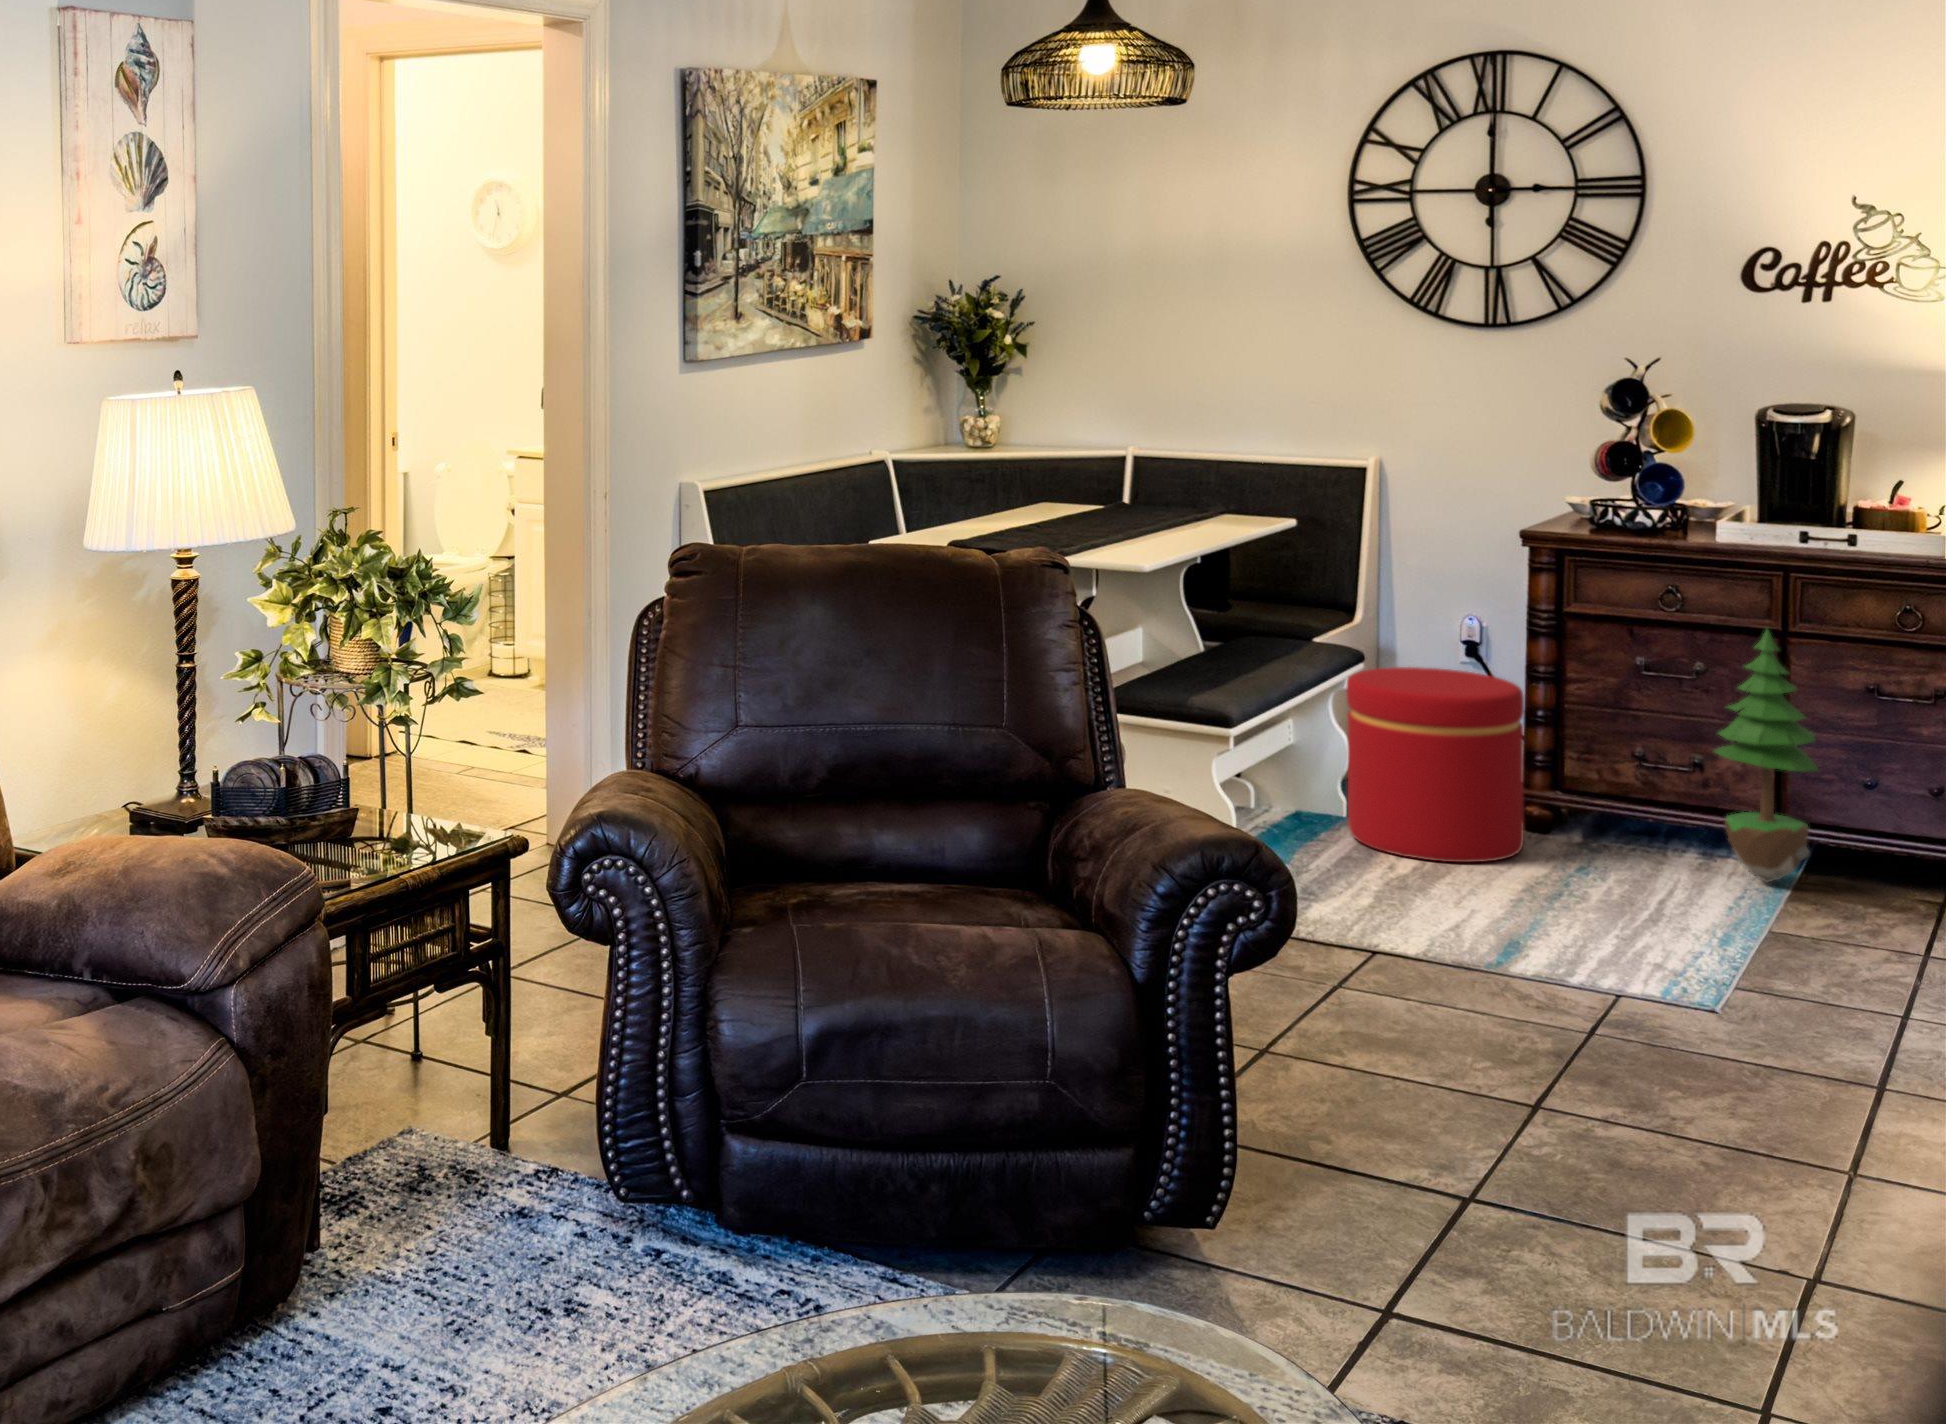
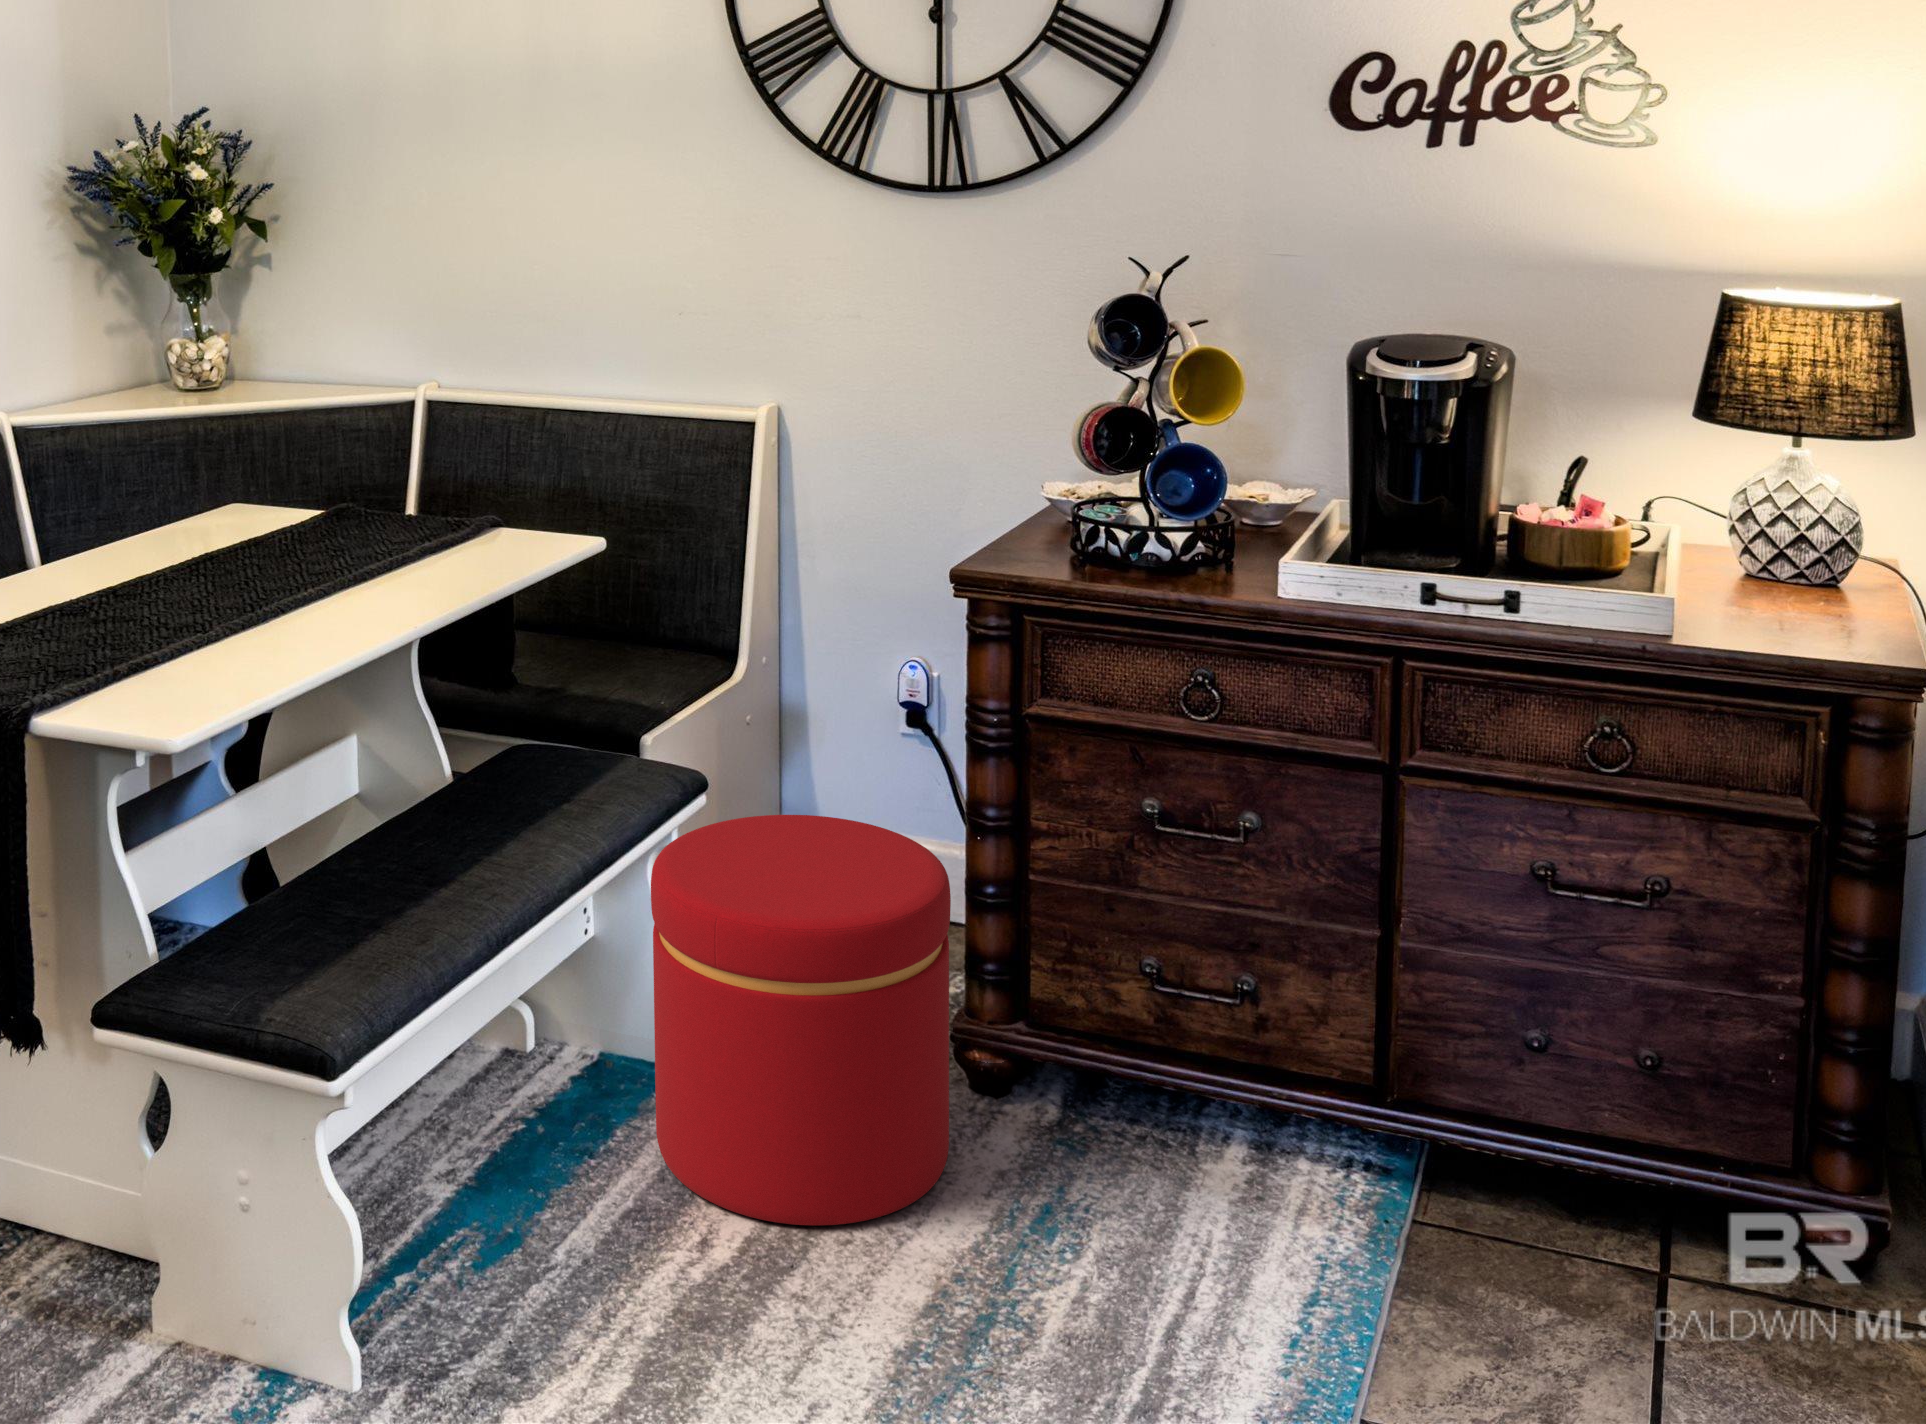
potted tree: present [1714,629,1818,883] -> none [1265,781,1456,1252]

